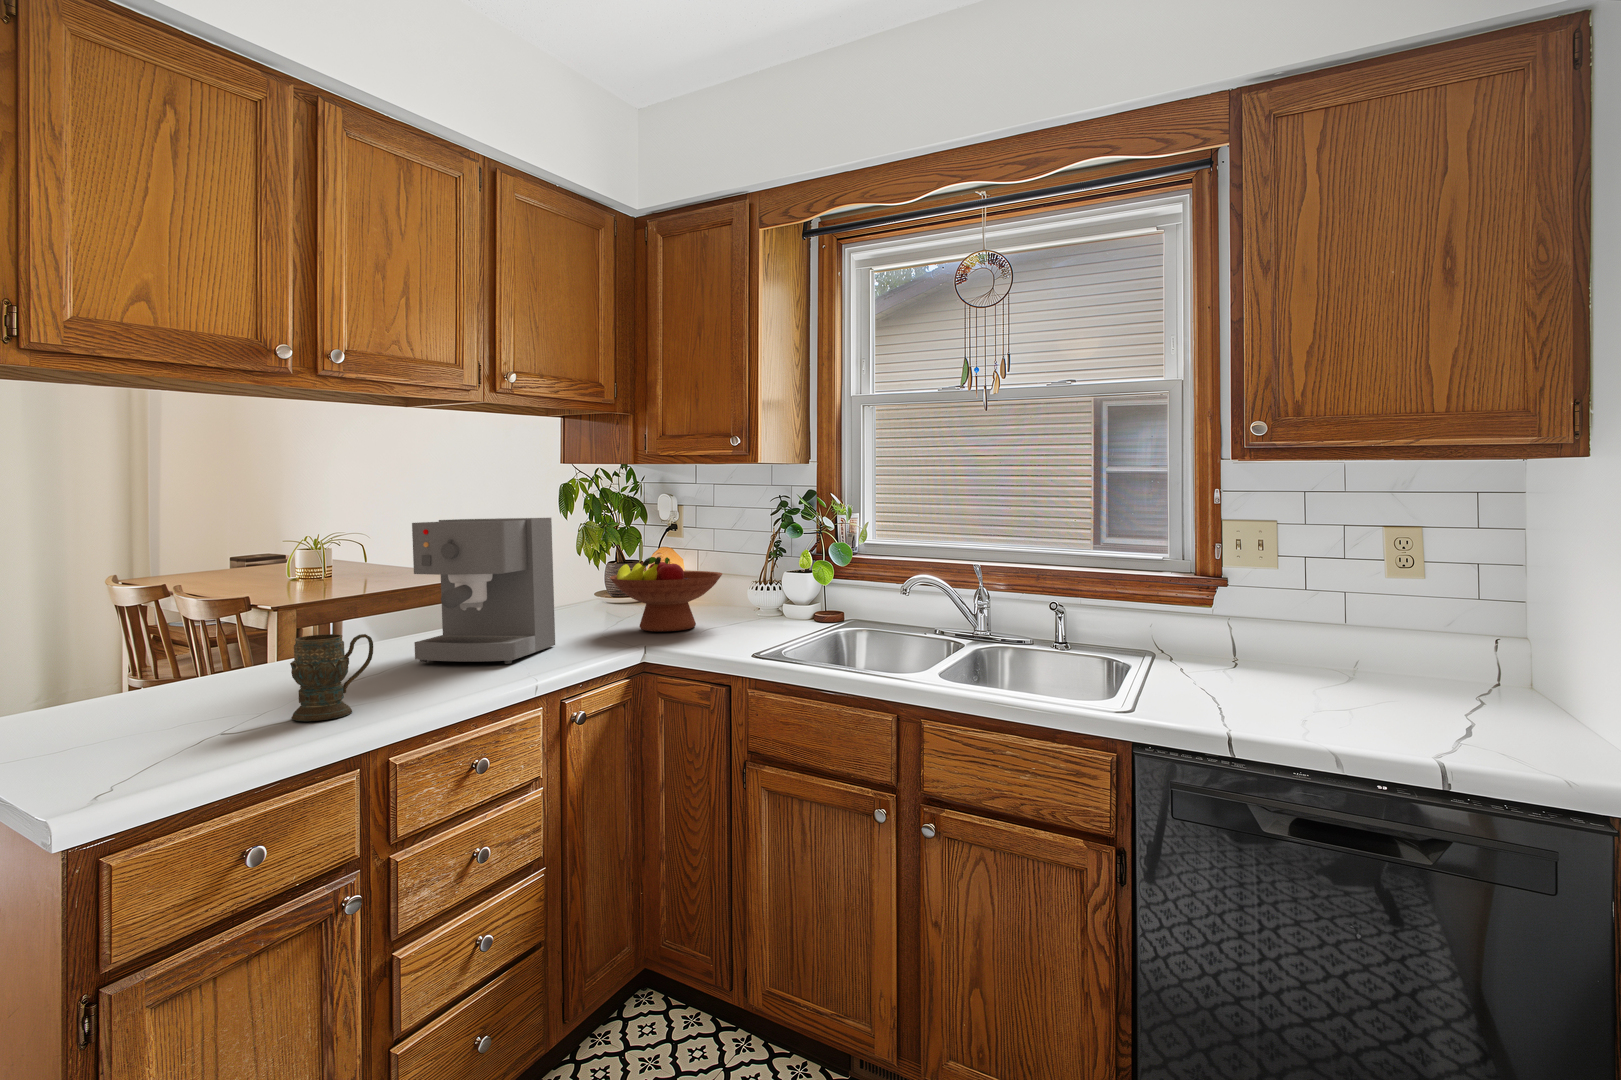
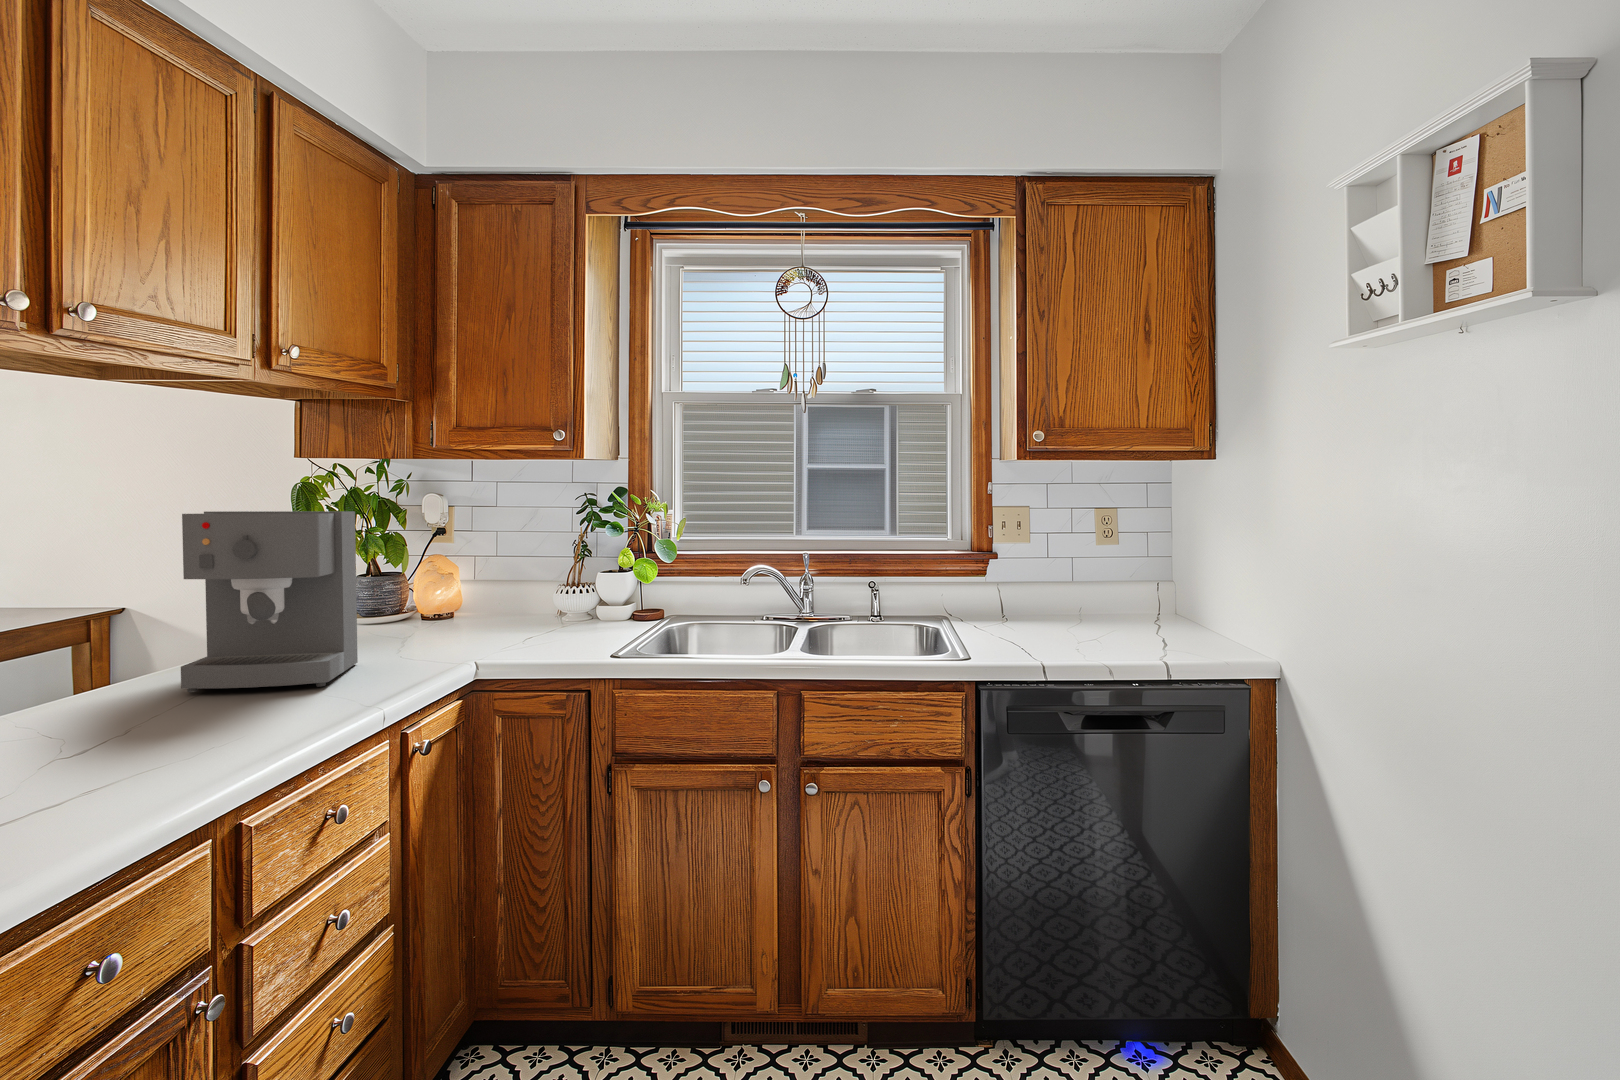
fruit bowl: present [610,557,722,631] -> none [409,558,543,642]
mug: present [290,634,373,721] -> none [73,655,191,776]

